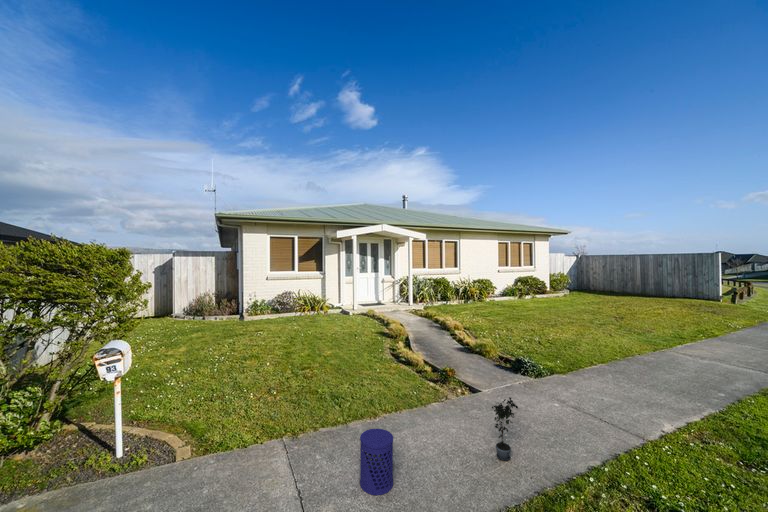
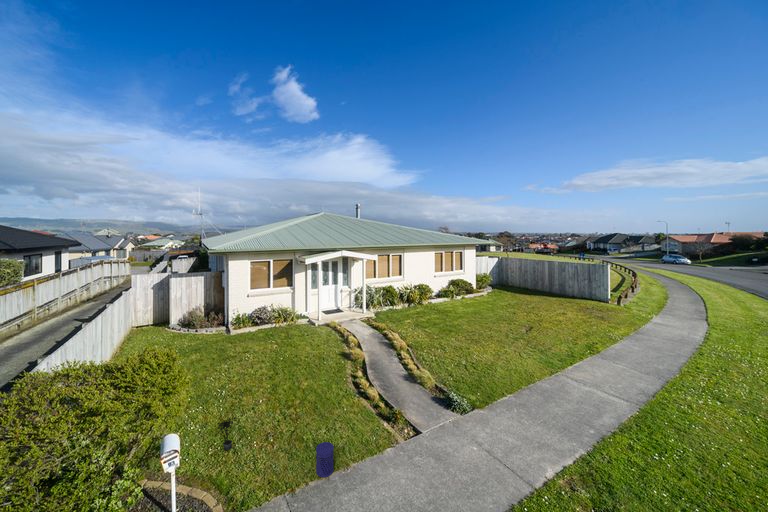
potted plant: present [492,397,518,461] -> present [217,417,236,450]

